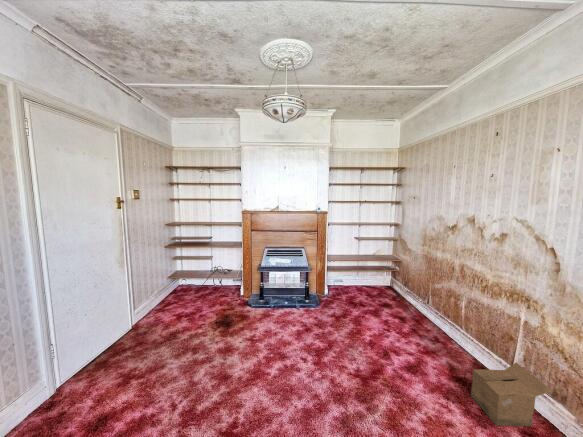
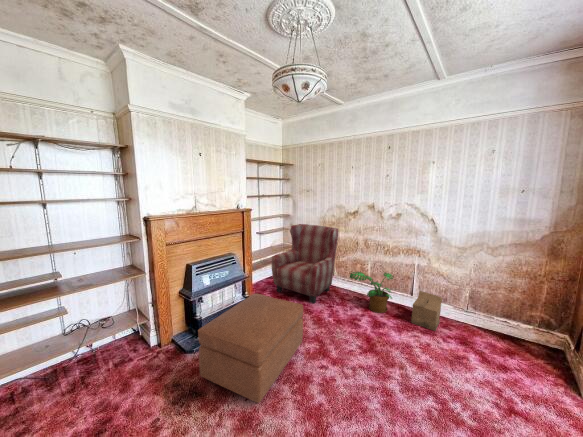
armchair: none [353,235,431,321] -> present [272,224,338,304]
ottoman: none [237,285,312,349] -> present [198,294,303,403]
potted plant: none [409,300,485,368] -> present [350,272,393,313]

